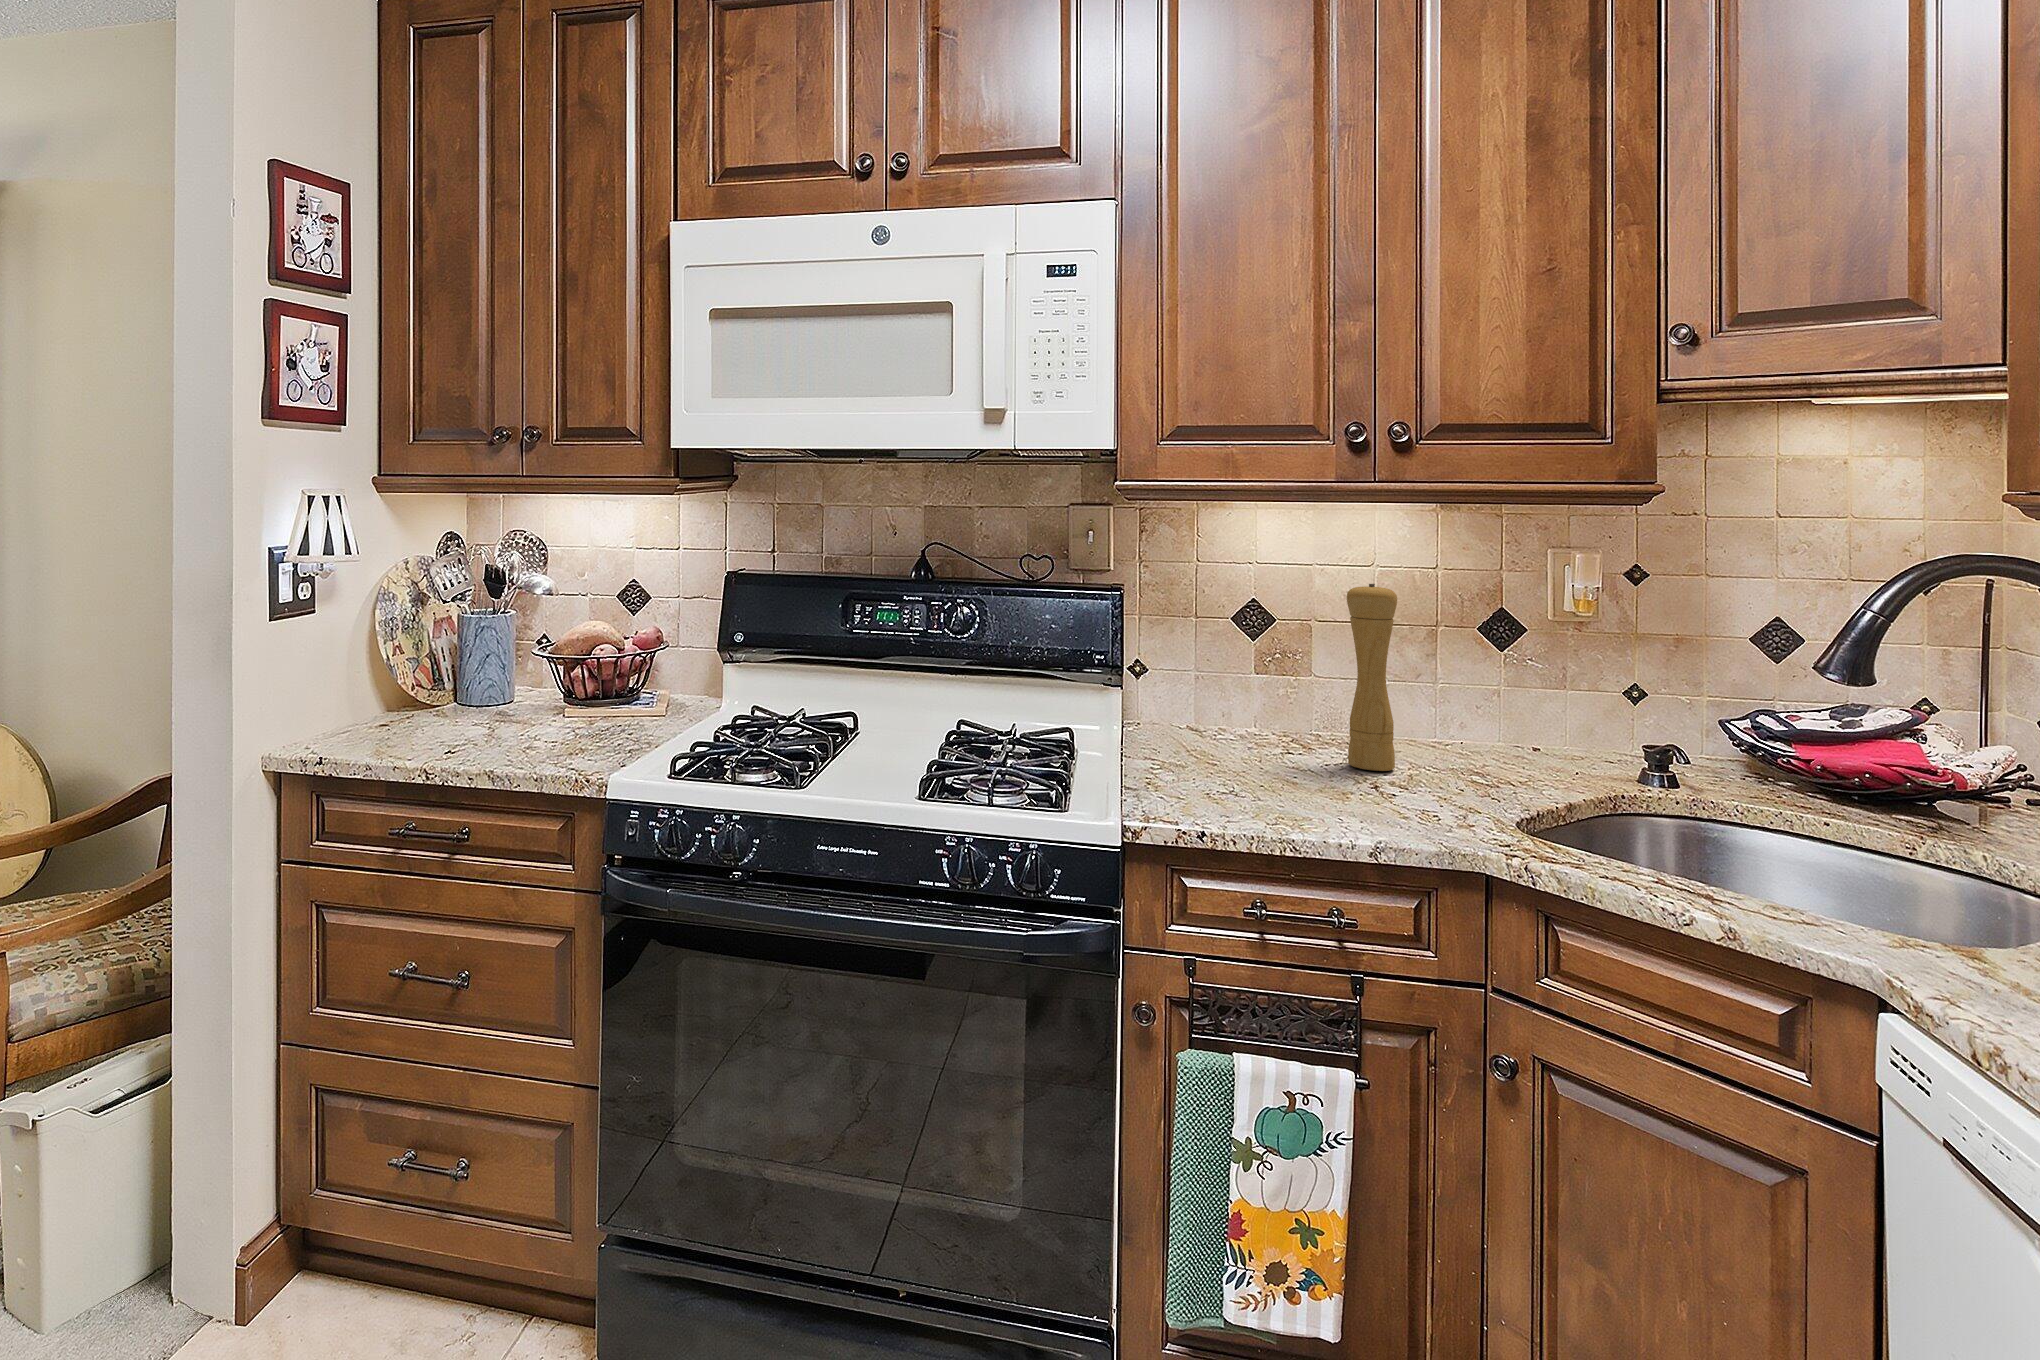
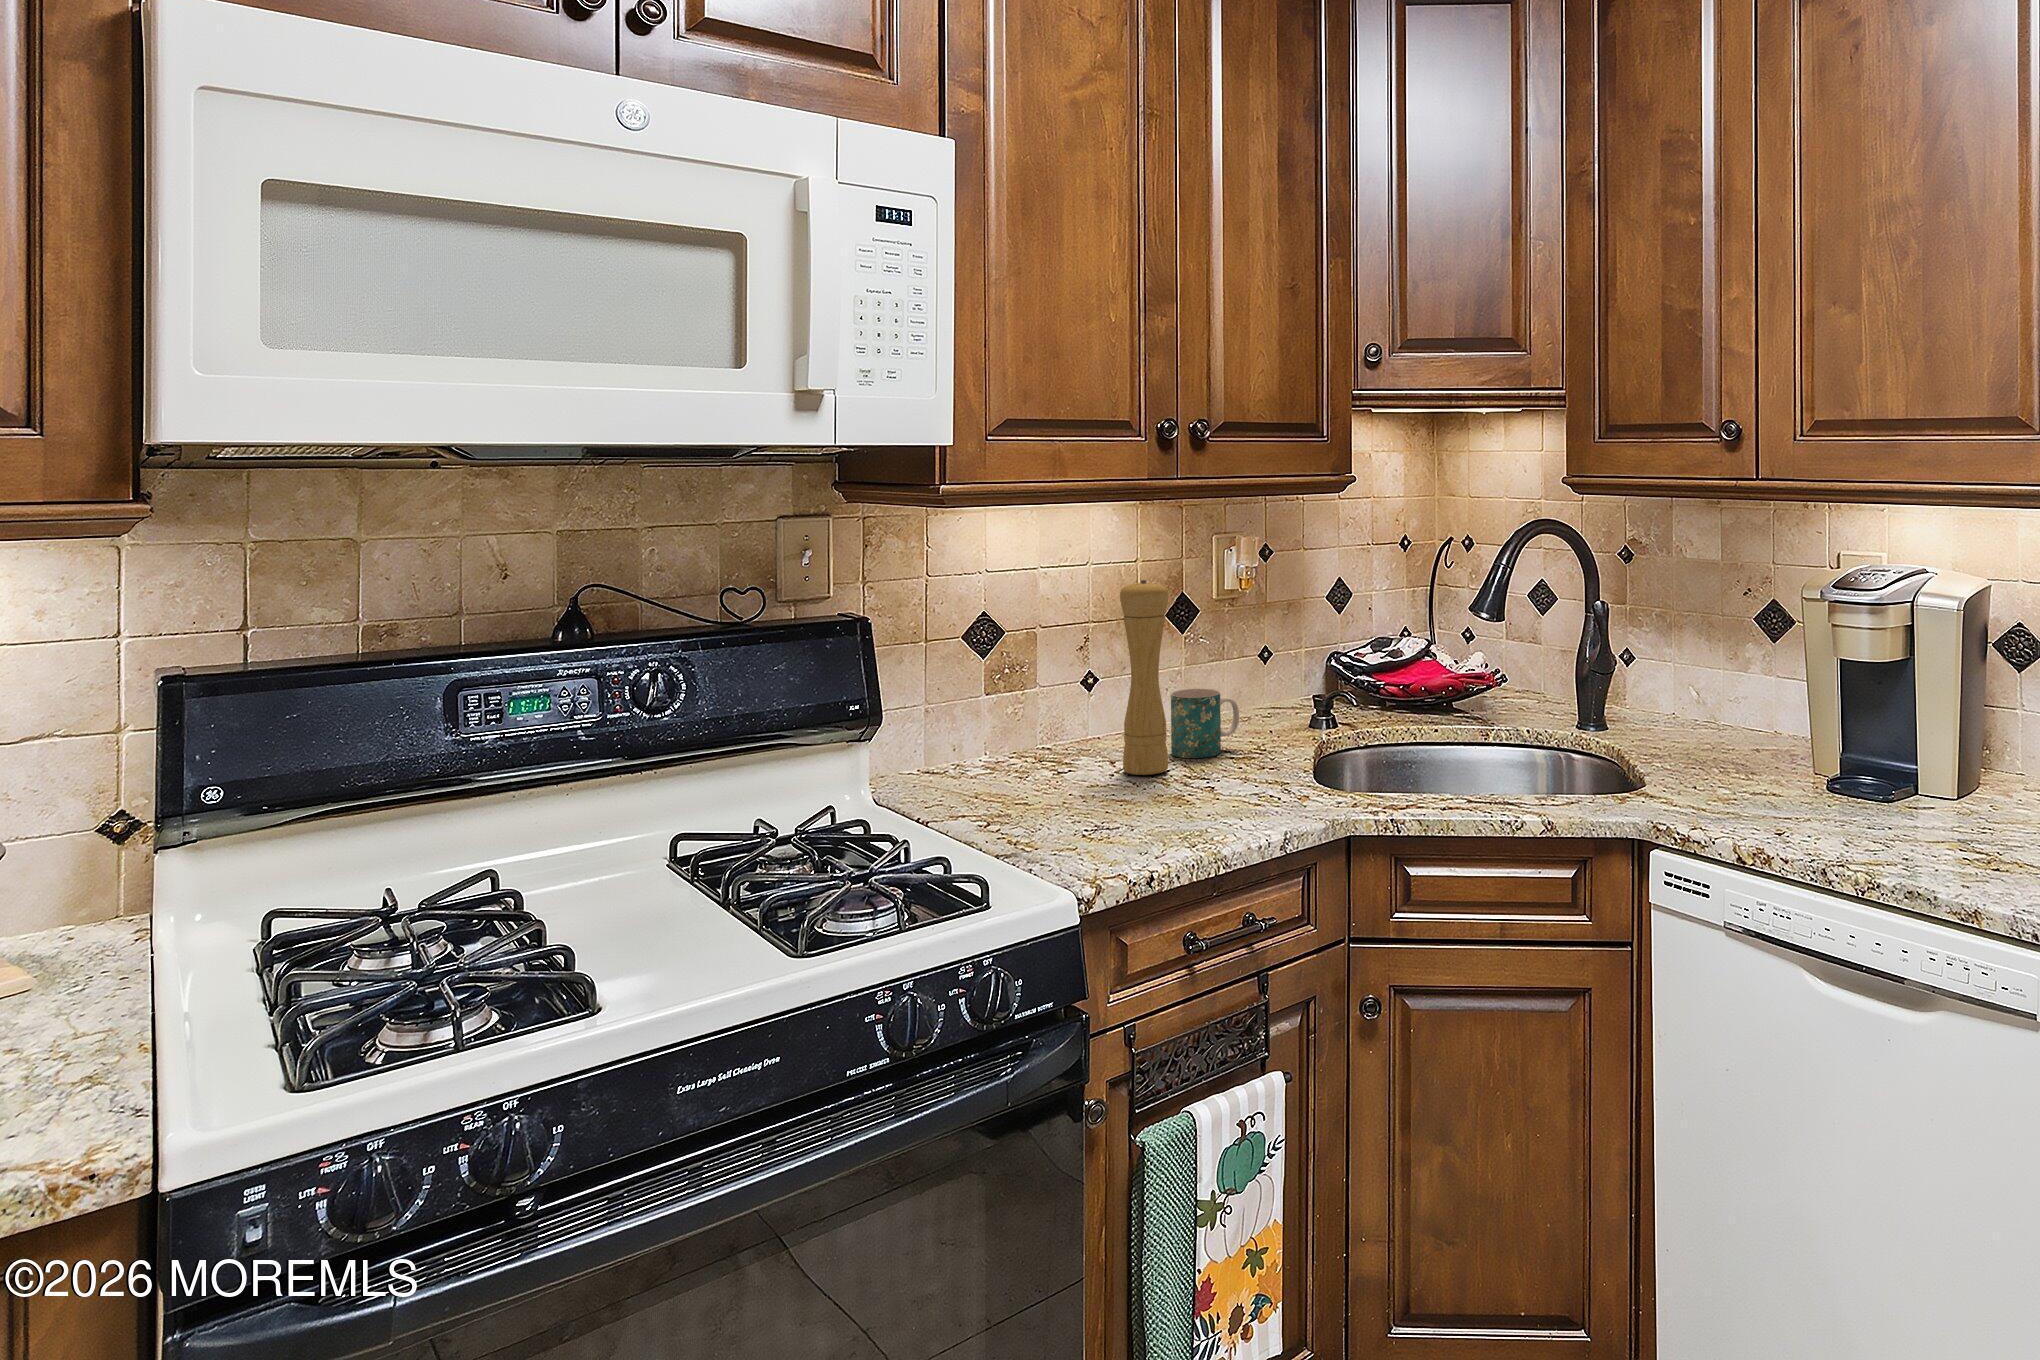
mug: none [1430,702,1514,774] -> present [1171,688,1239,758]

